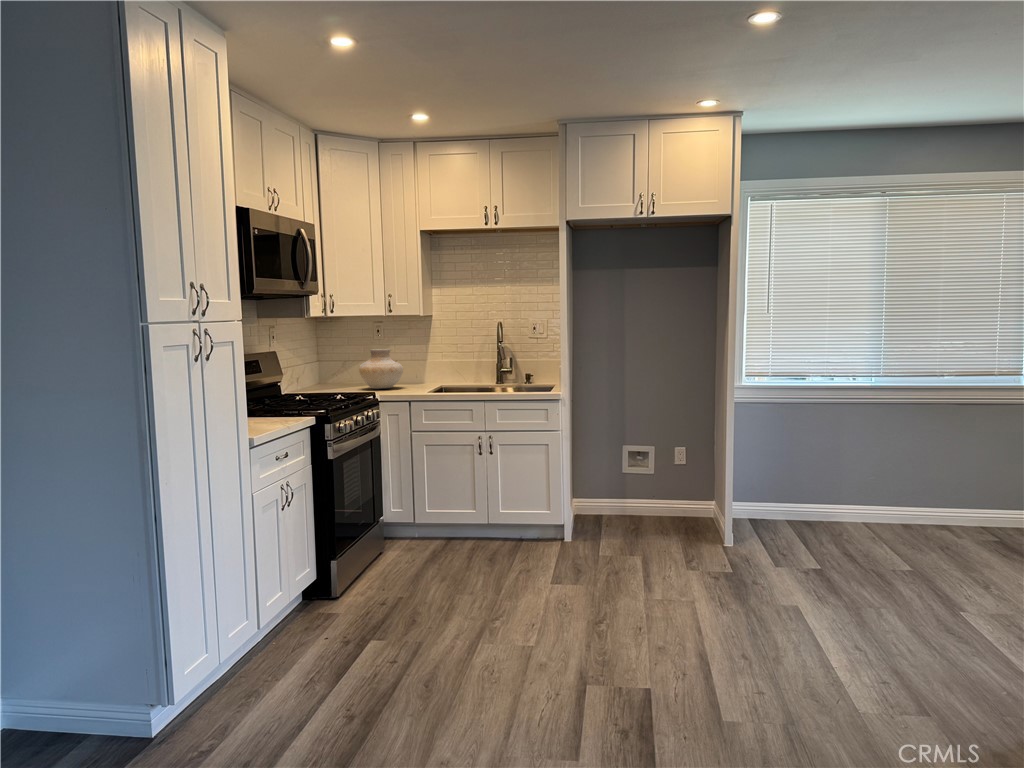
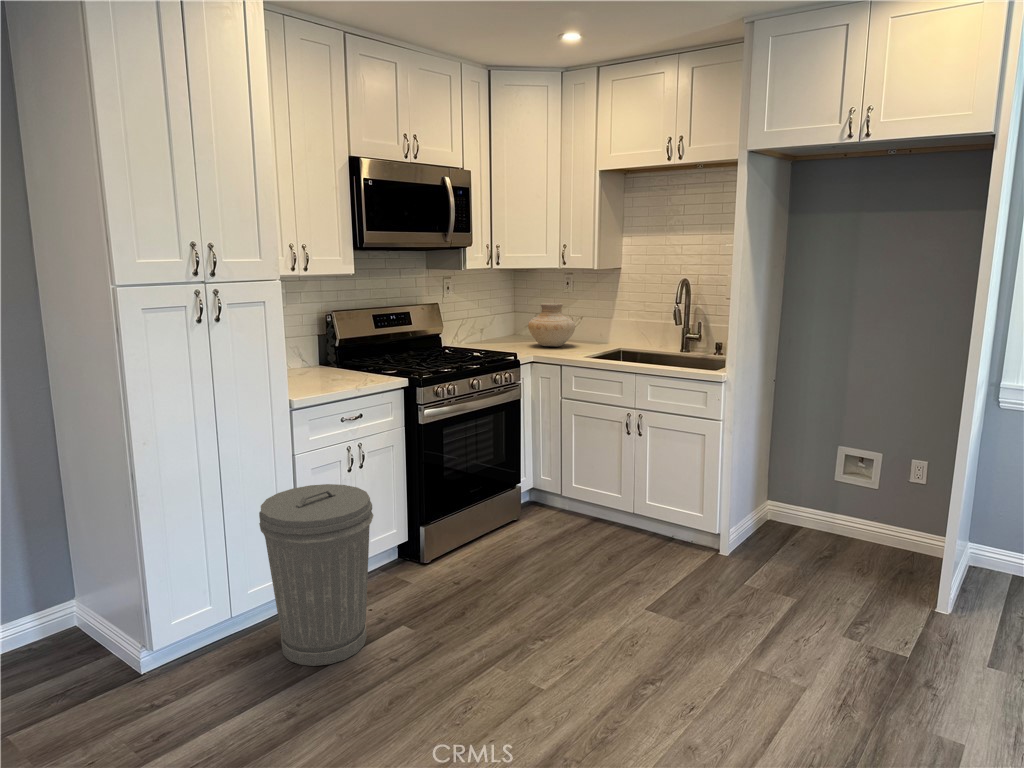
trash can: none [233,521,355,714] -> present [259,484,374,666]

